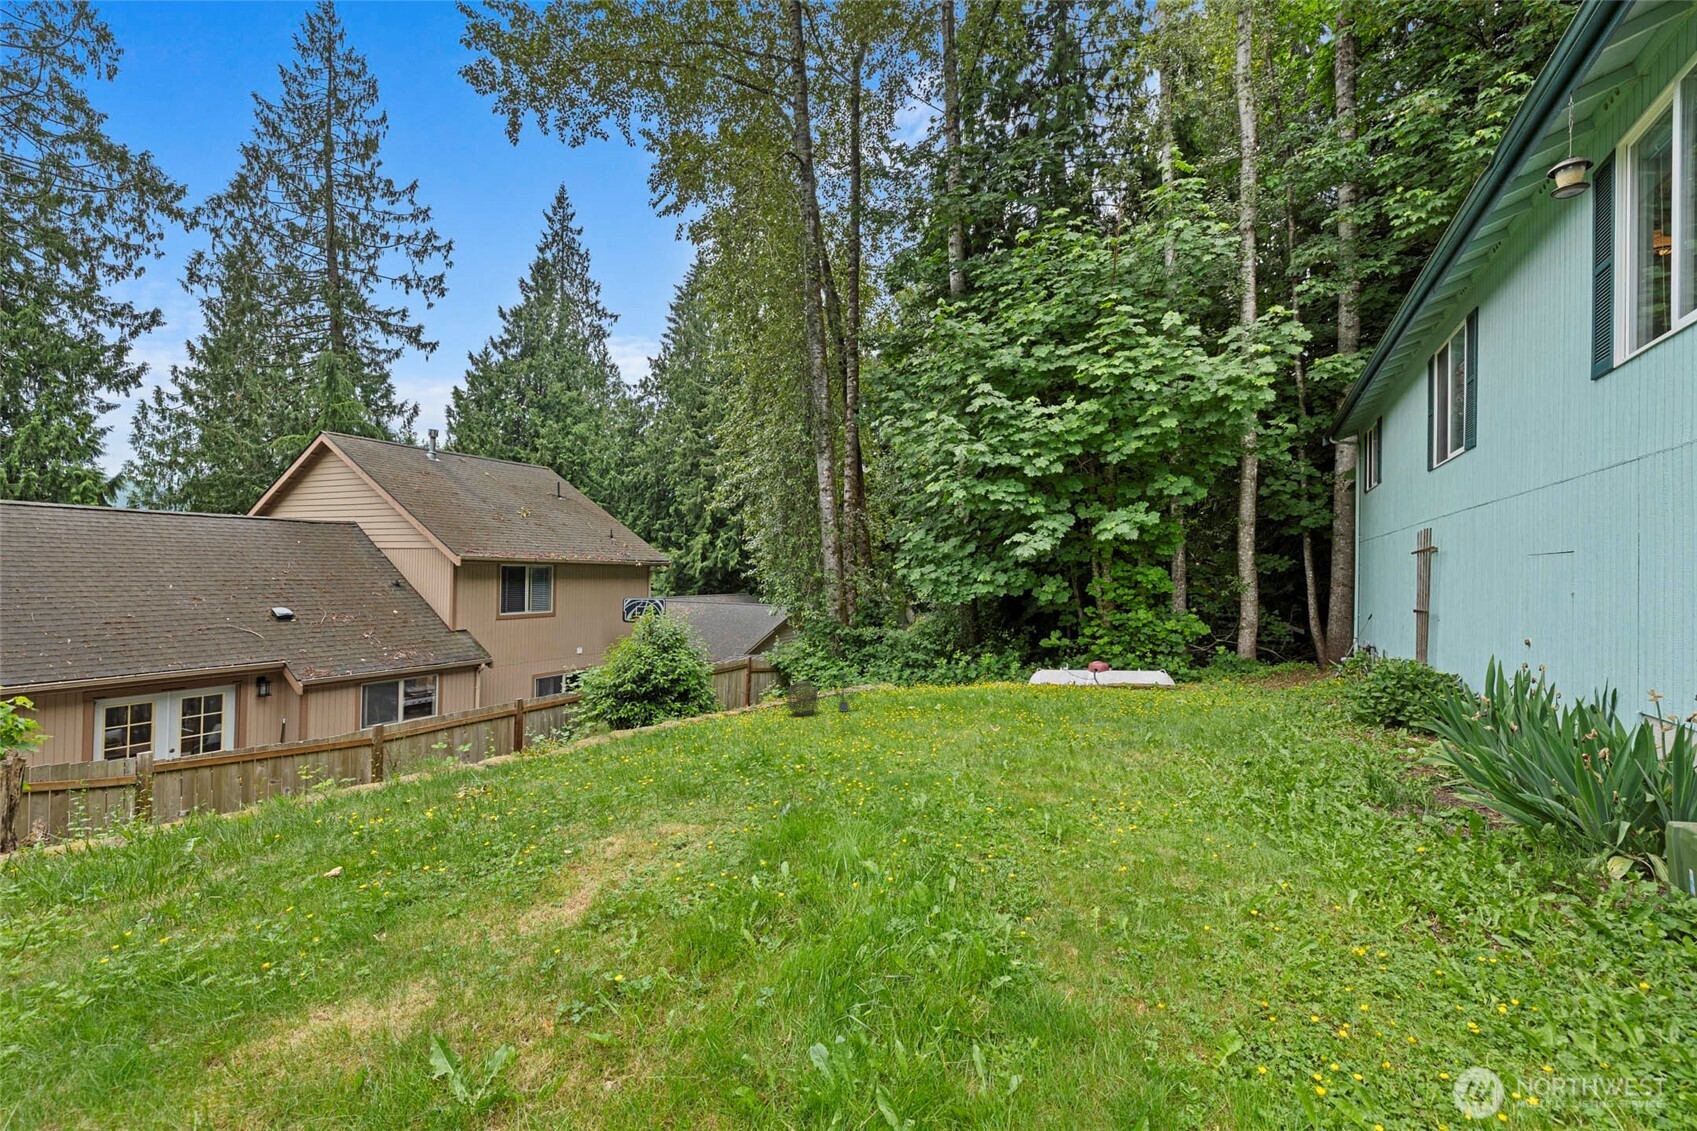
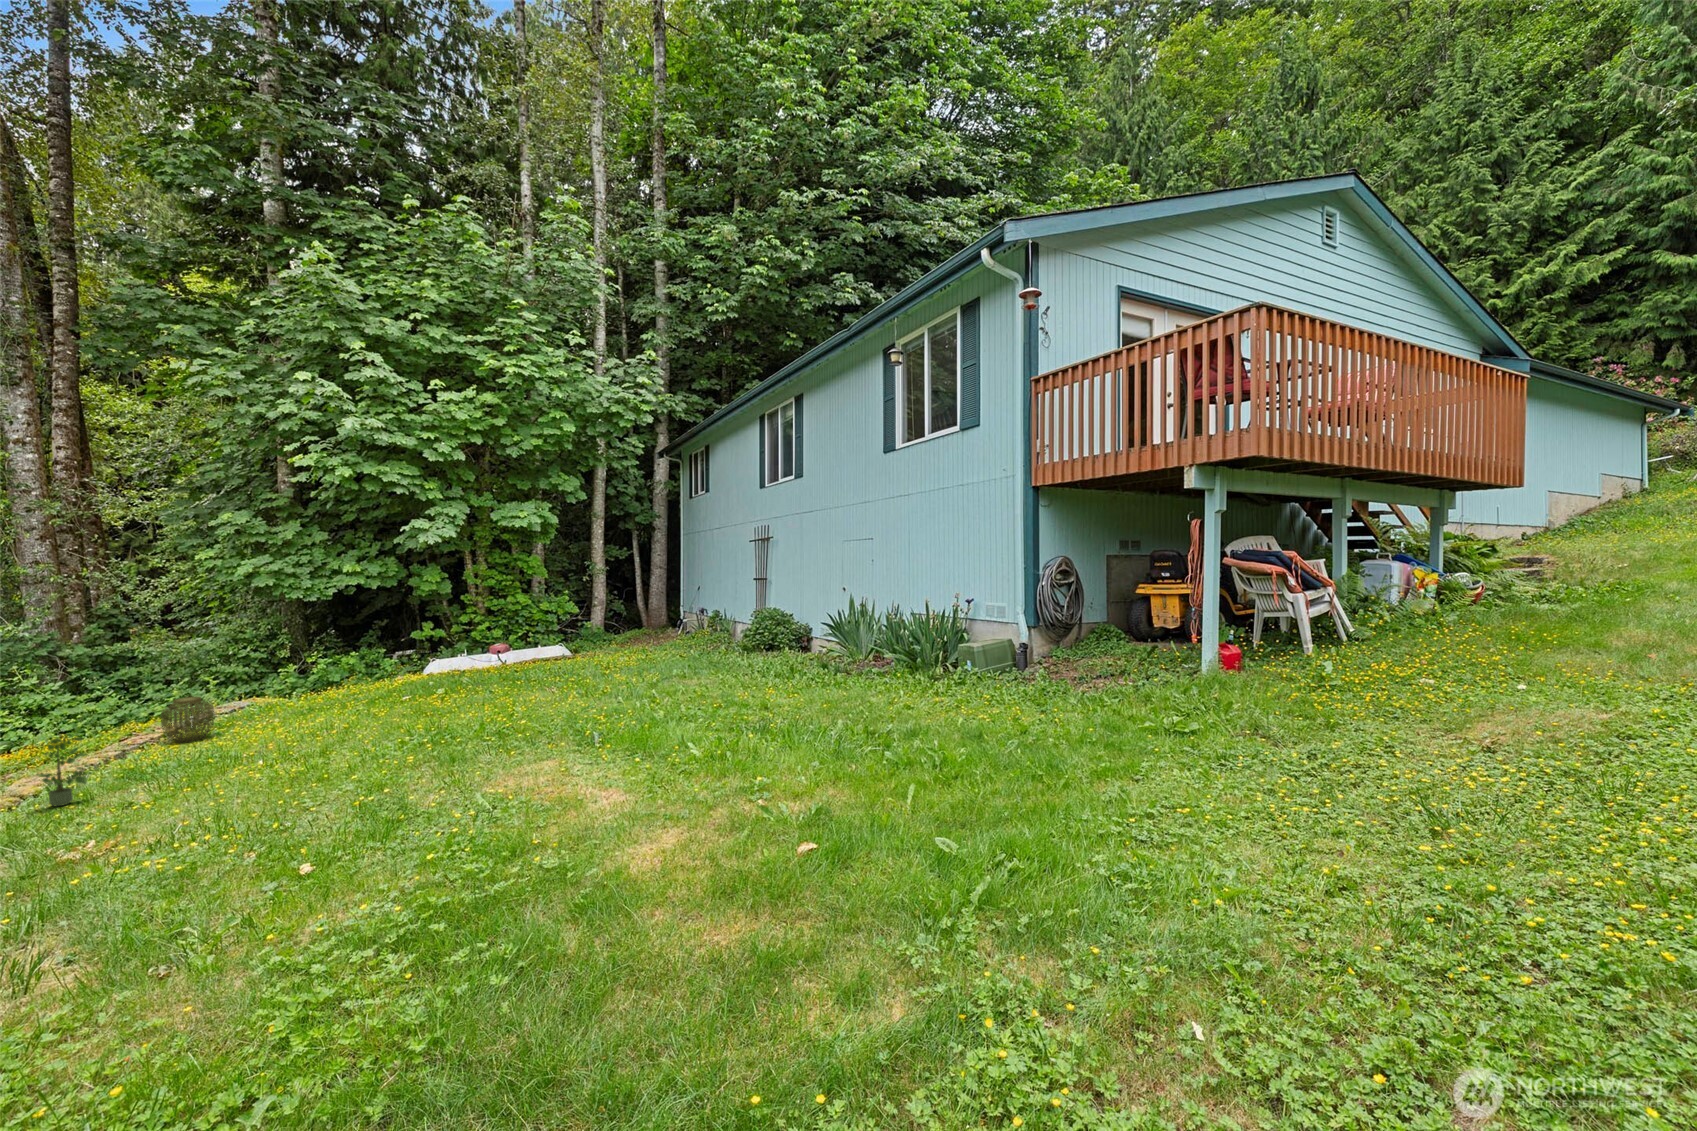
potted plant: present [835,672,854,712] -> present [37,733,91,806]

